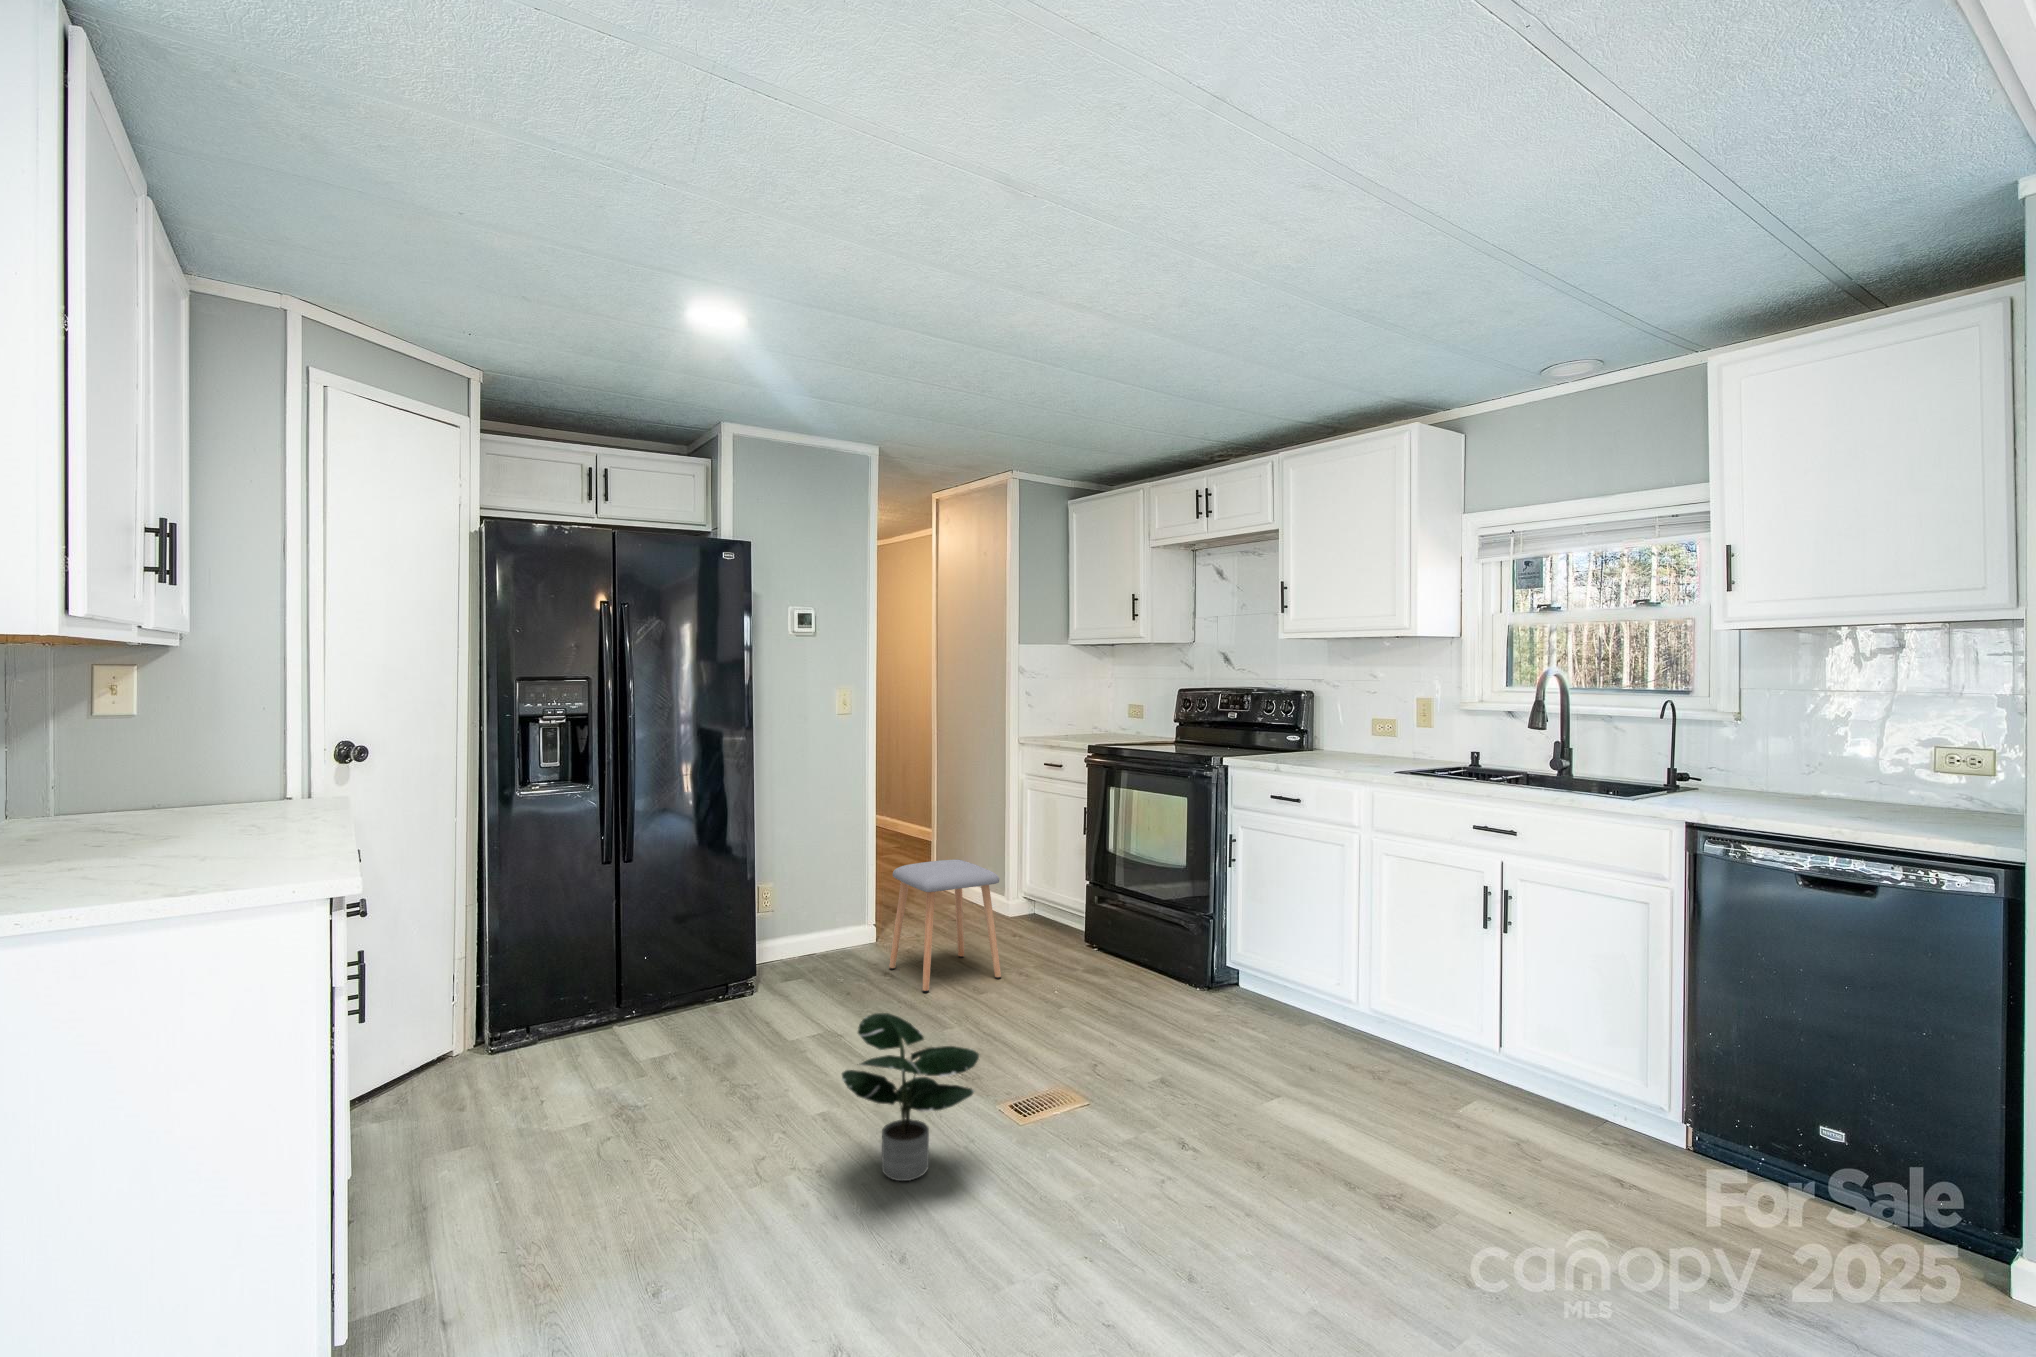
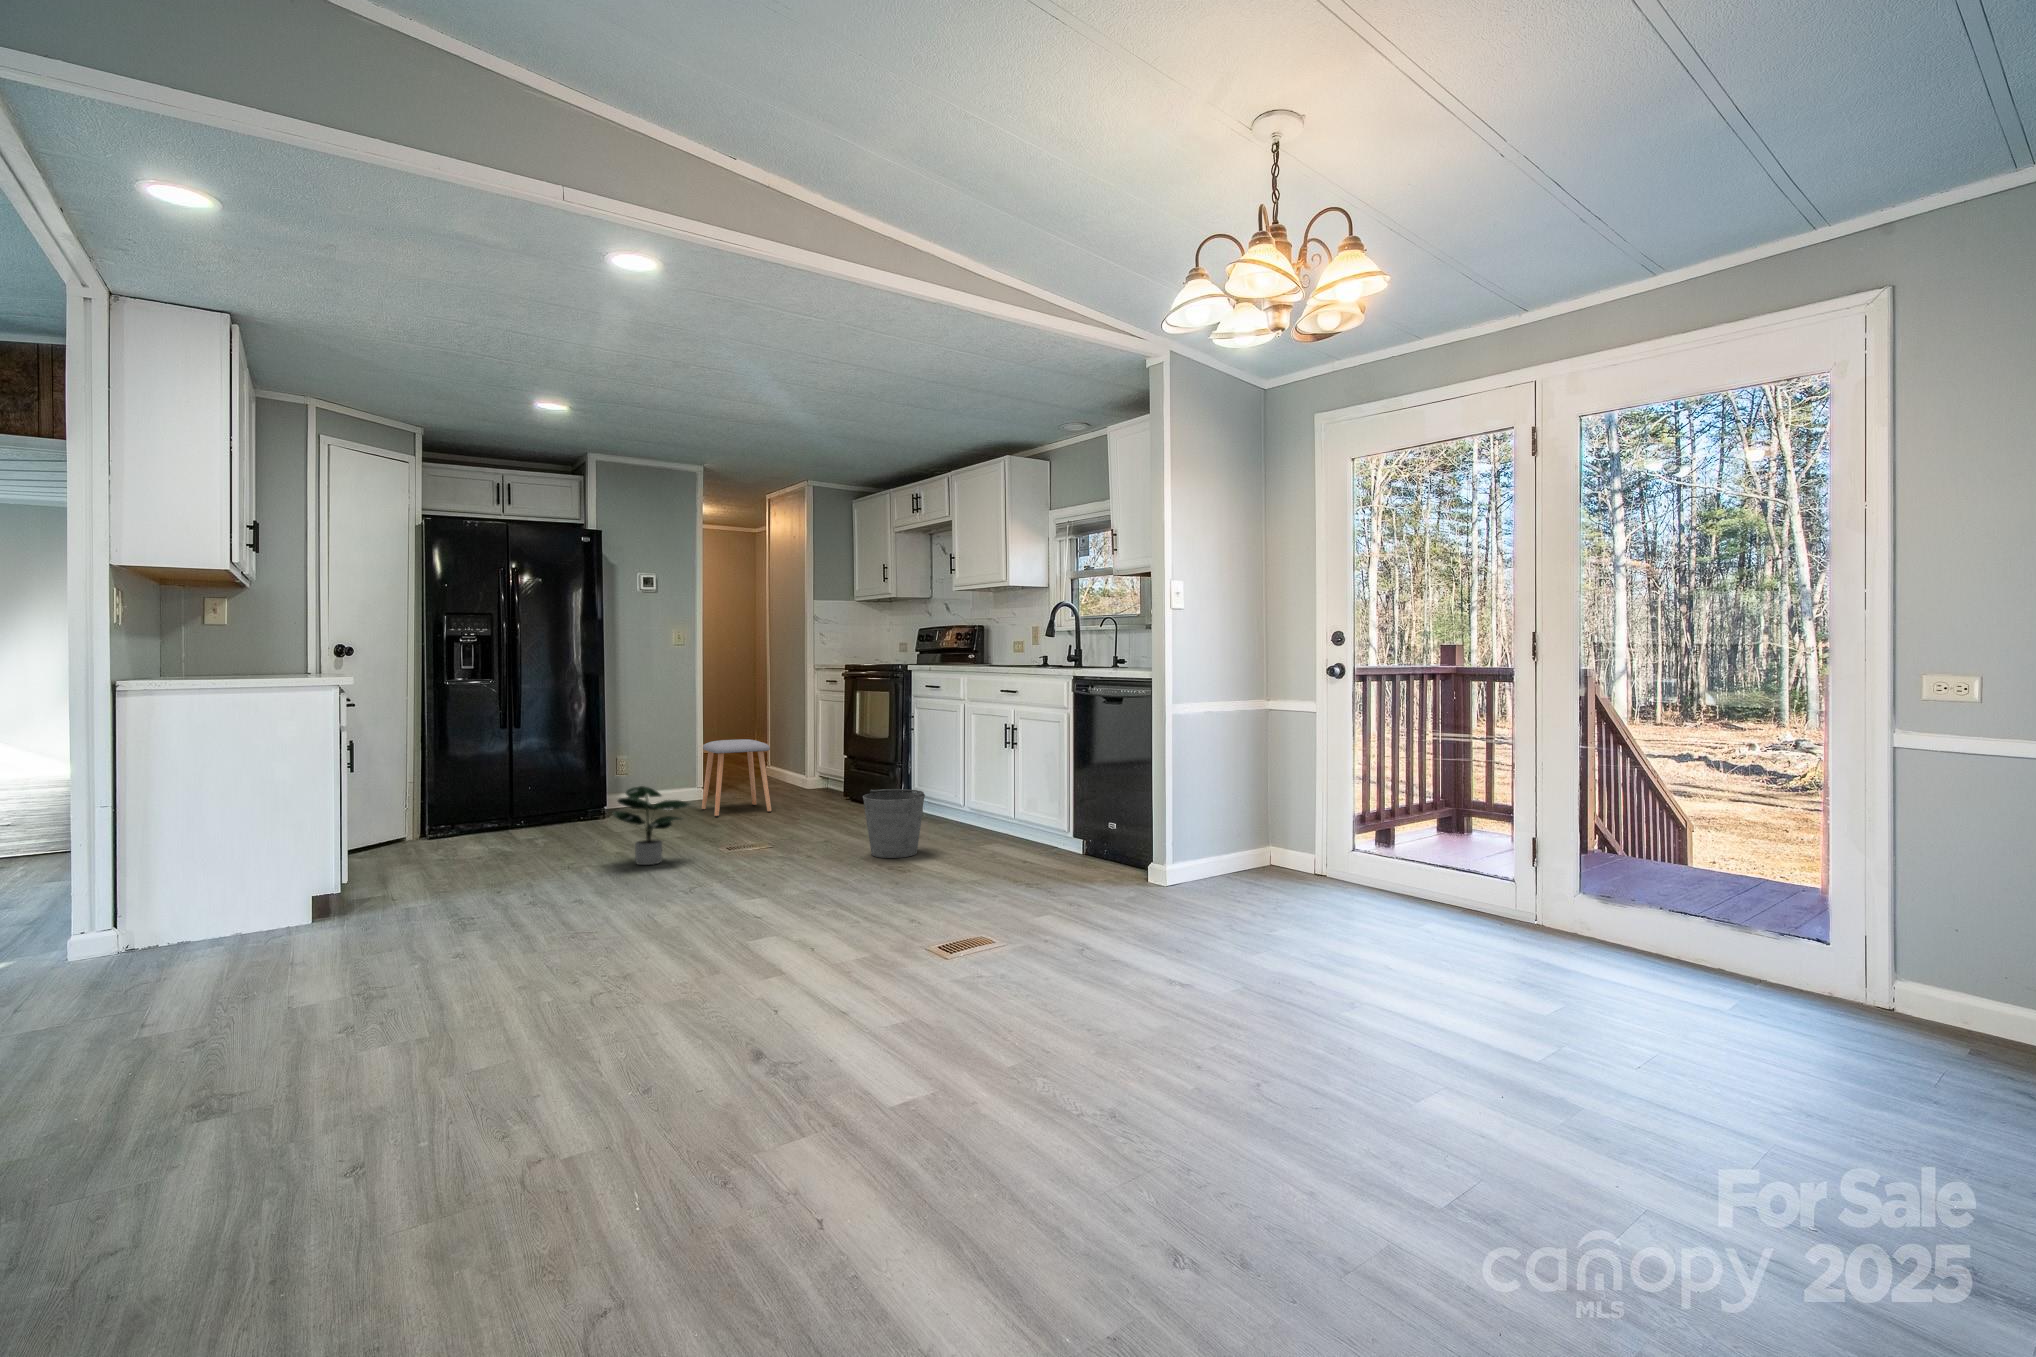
bucket: none [1278,1010,1399,1161] -> present [863,789,925,858]

